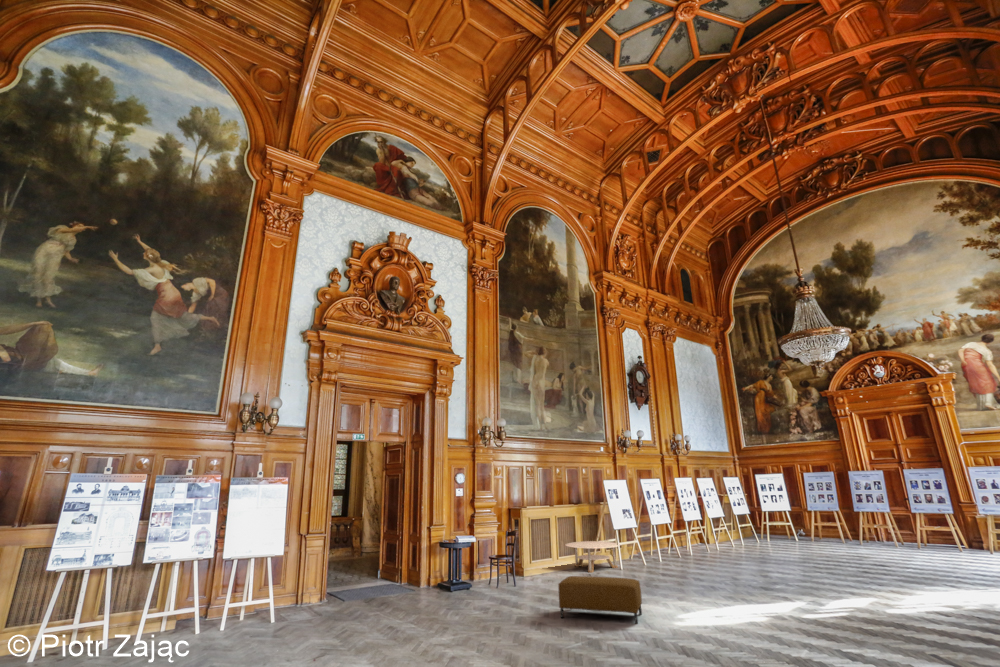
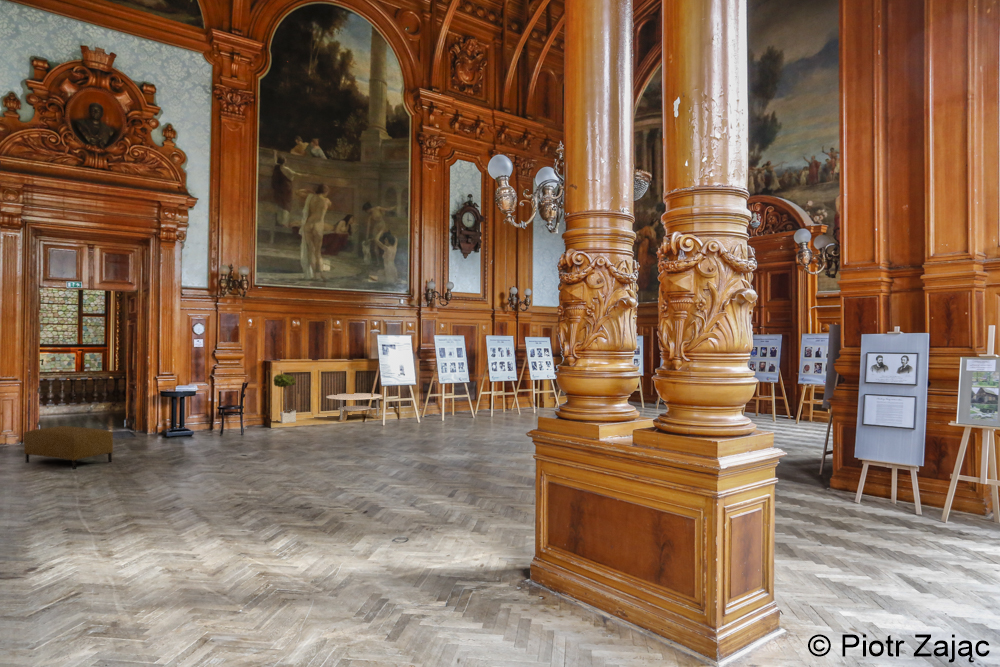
potted tree: none [525,522,548,576] -> present [274,374,296,423]
ottoman: present [558,576,642,624] -> present [24,426,113,469]

